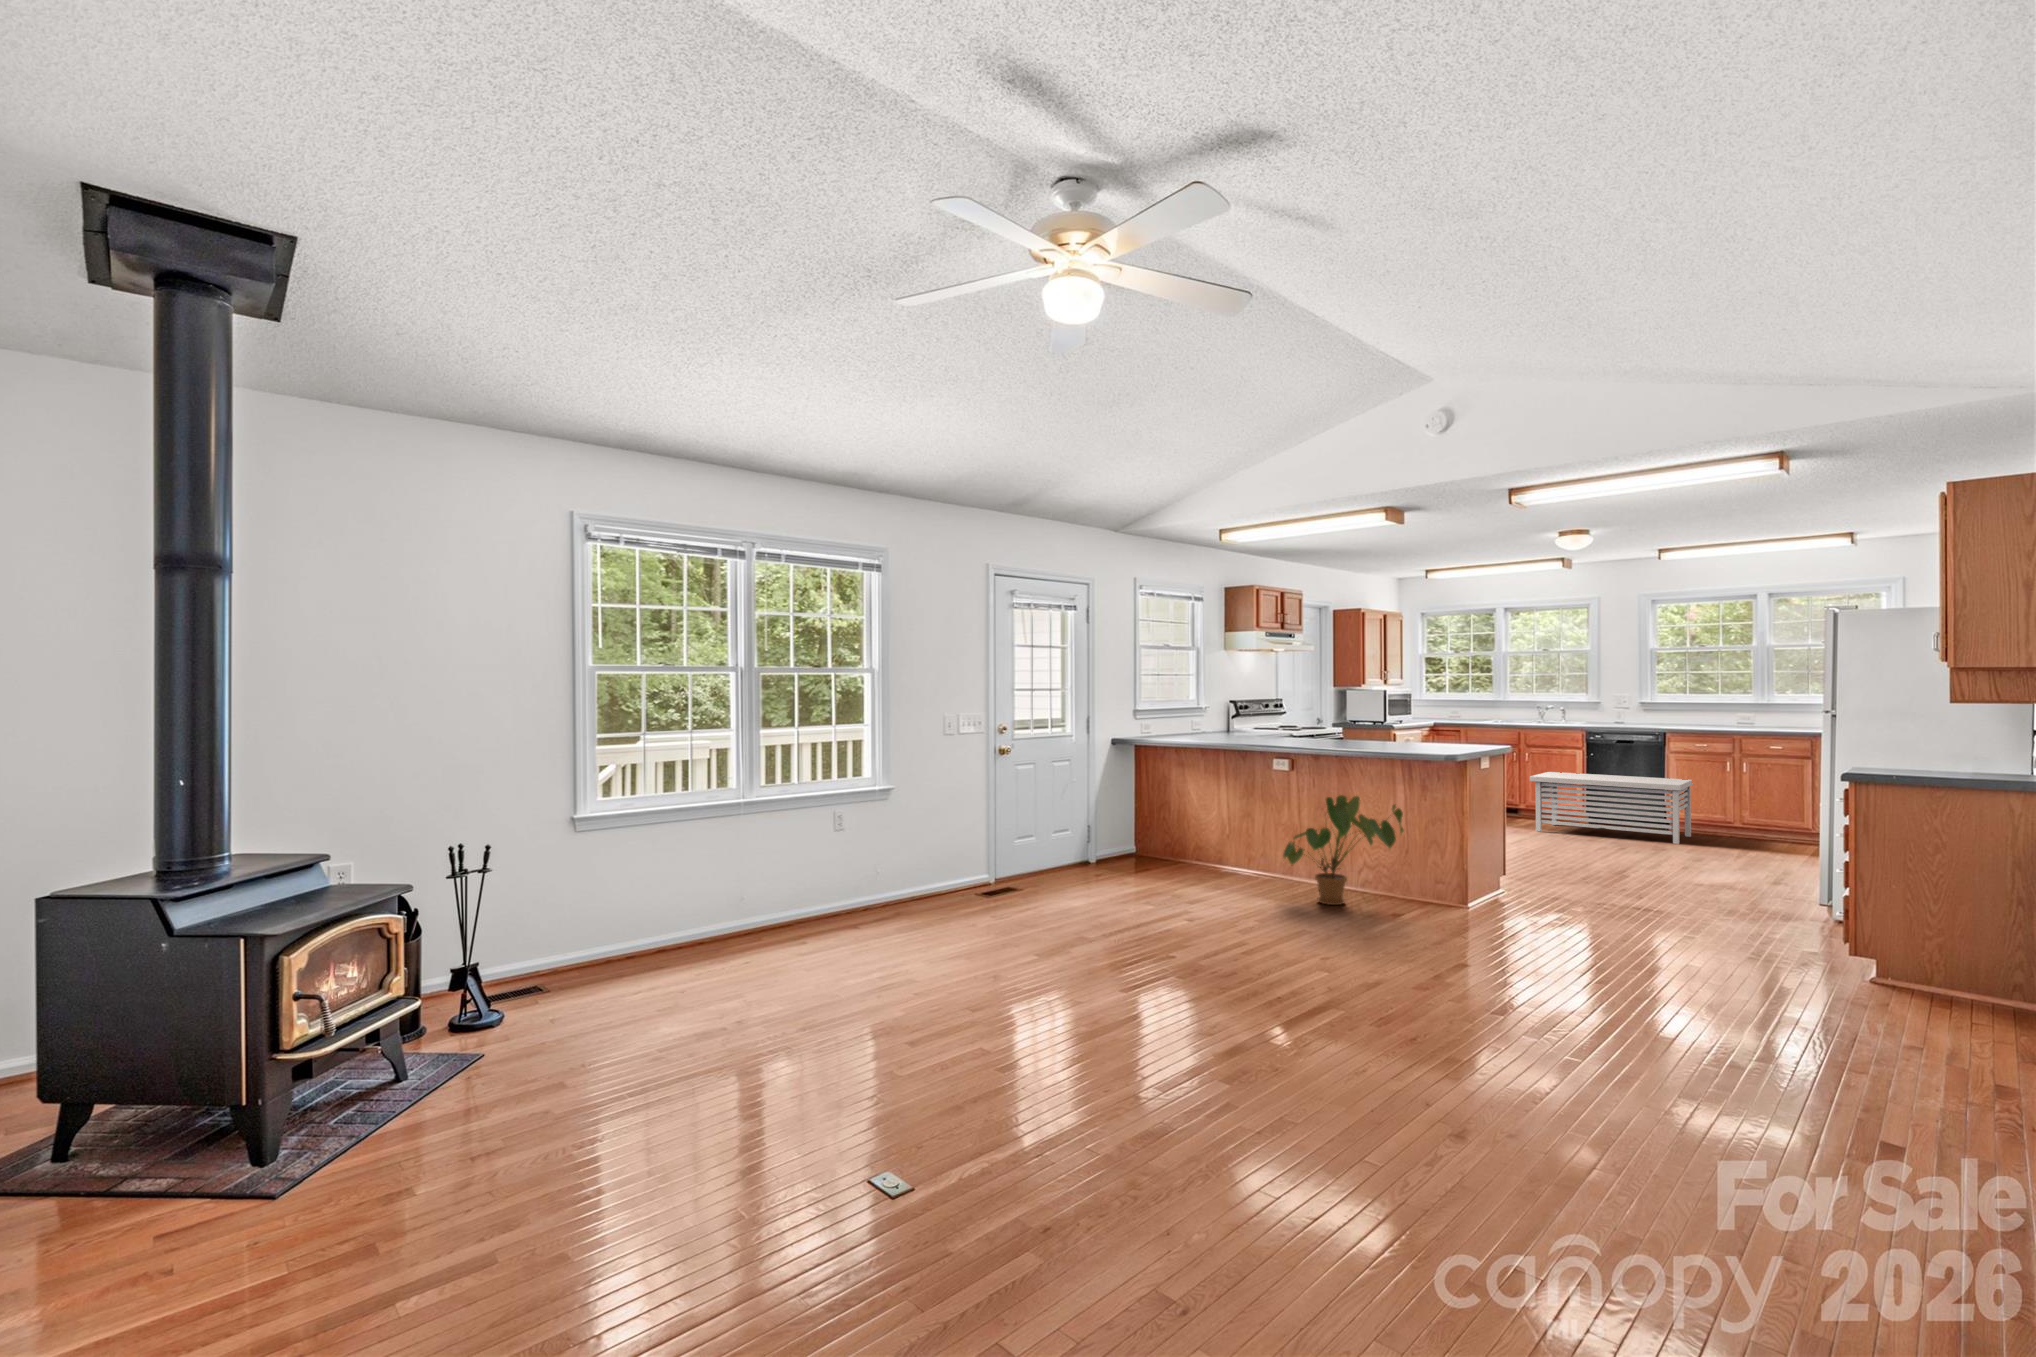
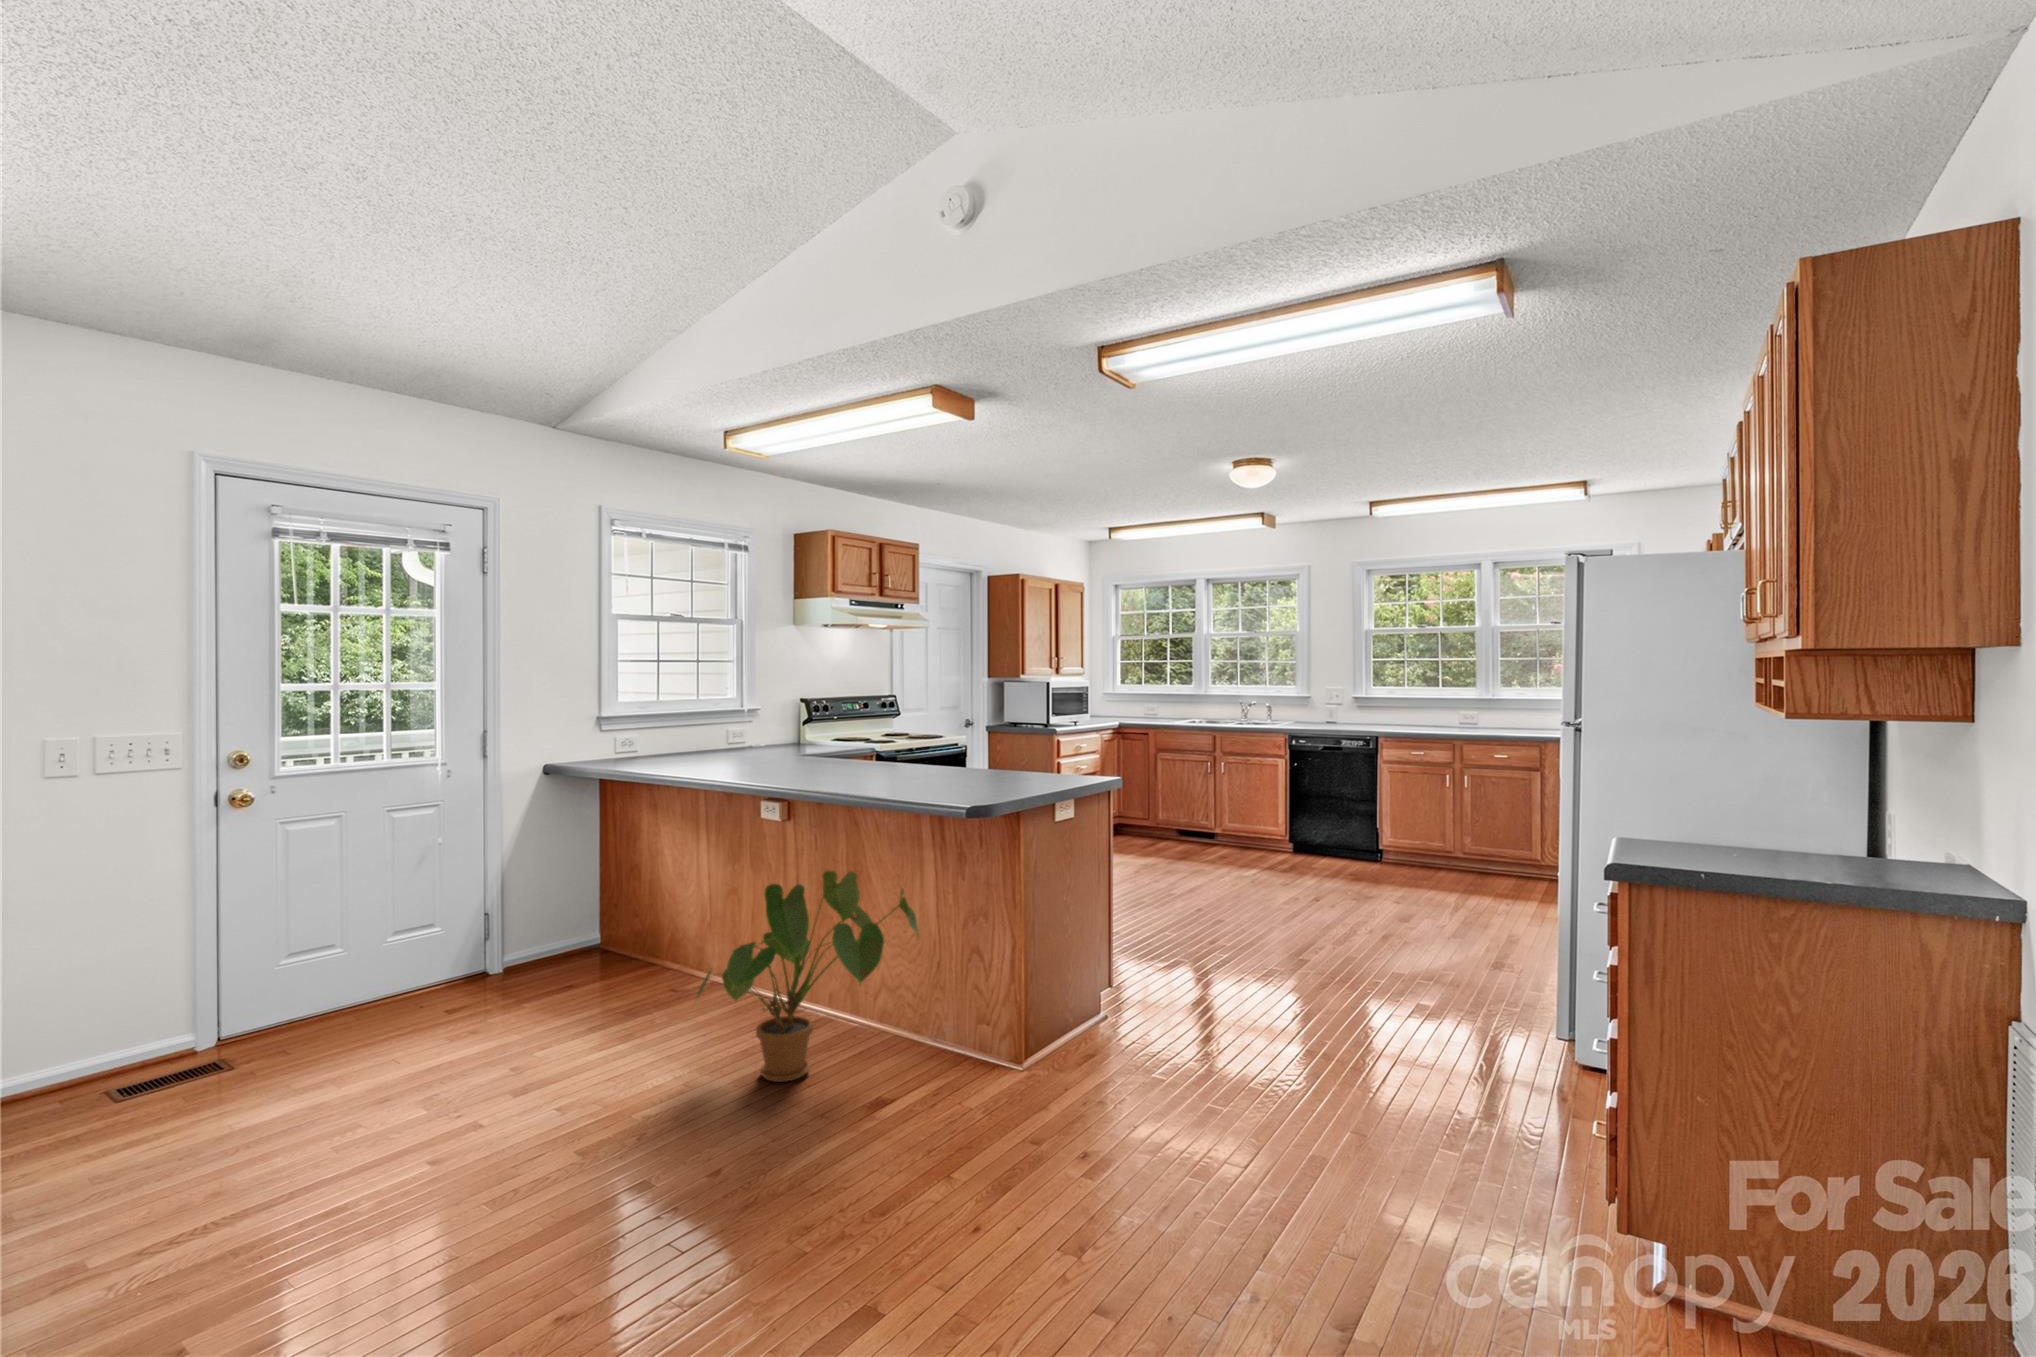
storage bench: present [1530,772,1693,844] -> none [1214,789,1408,888]

